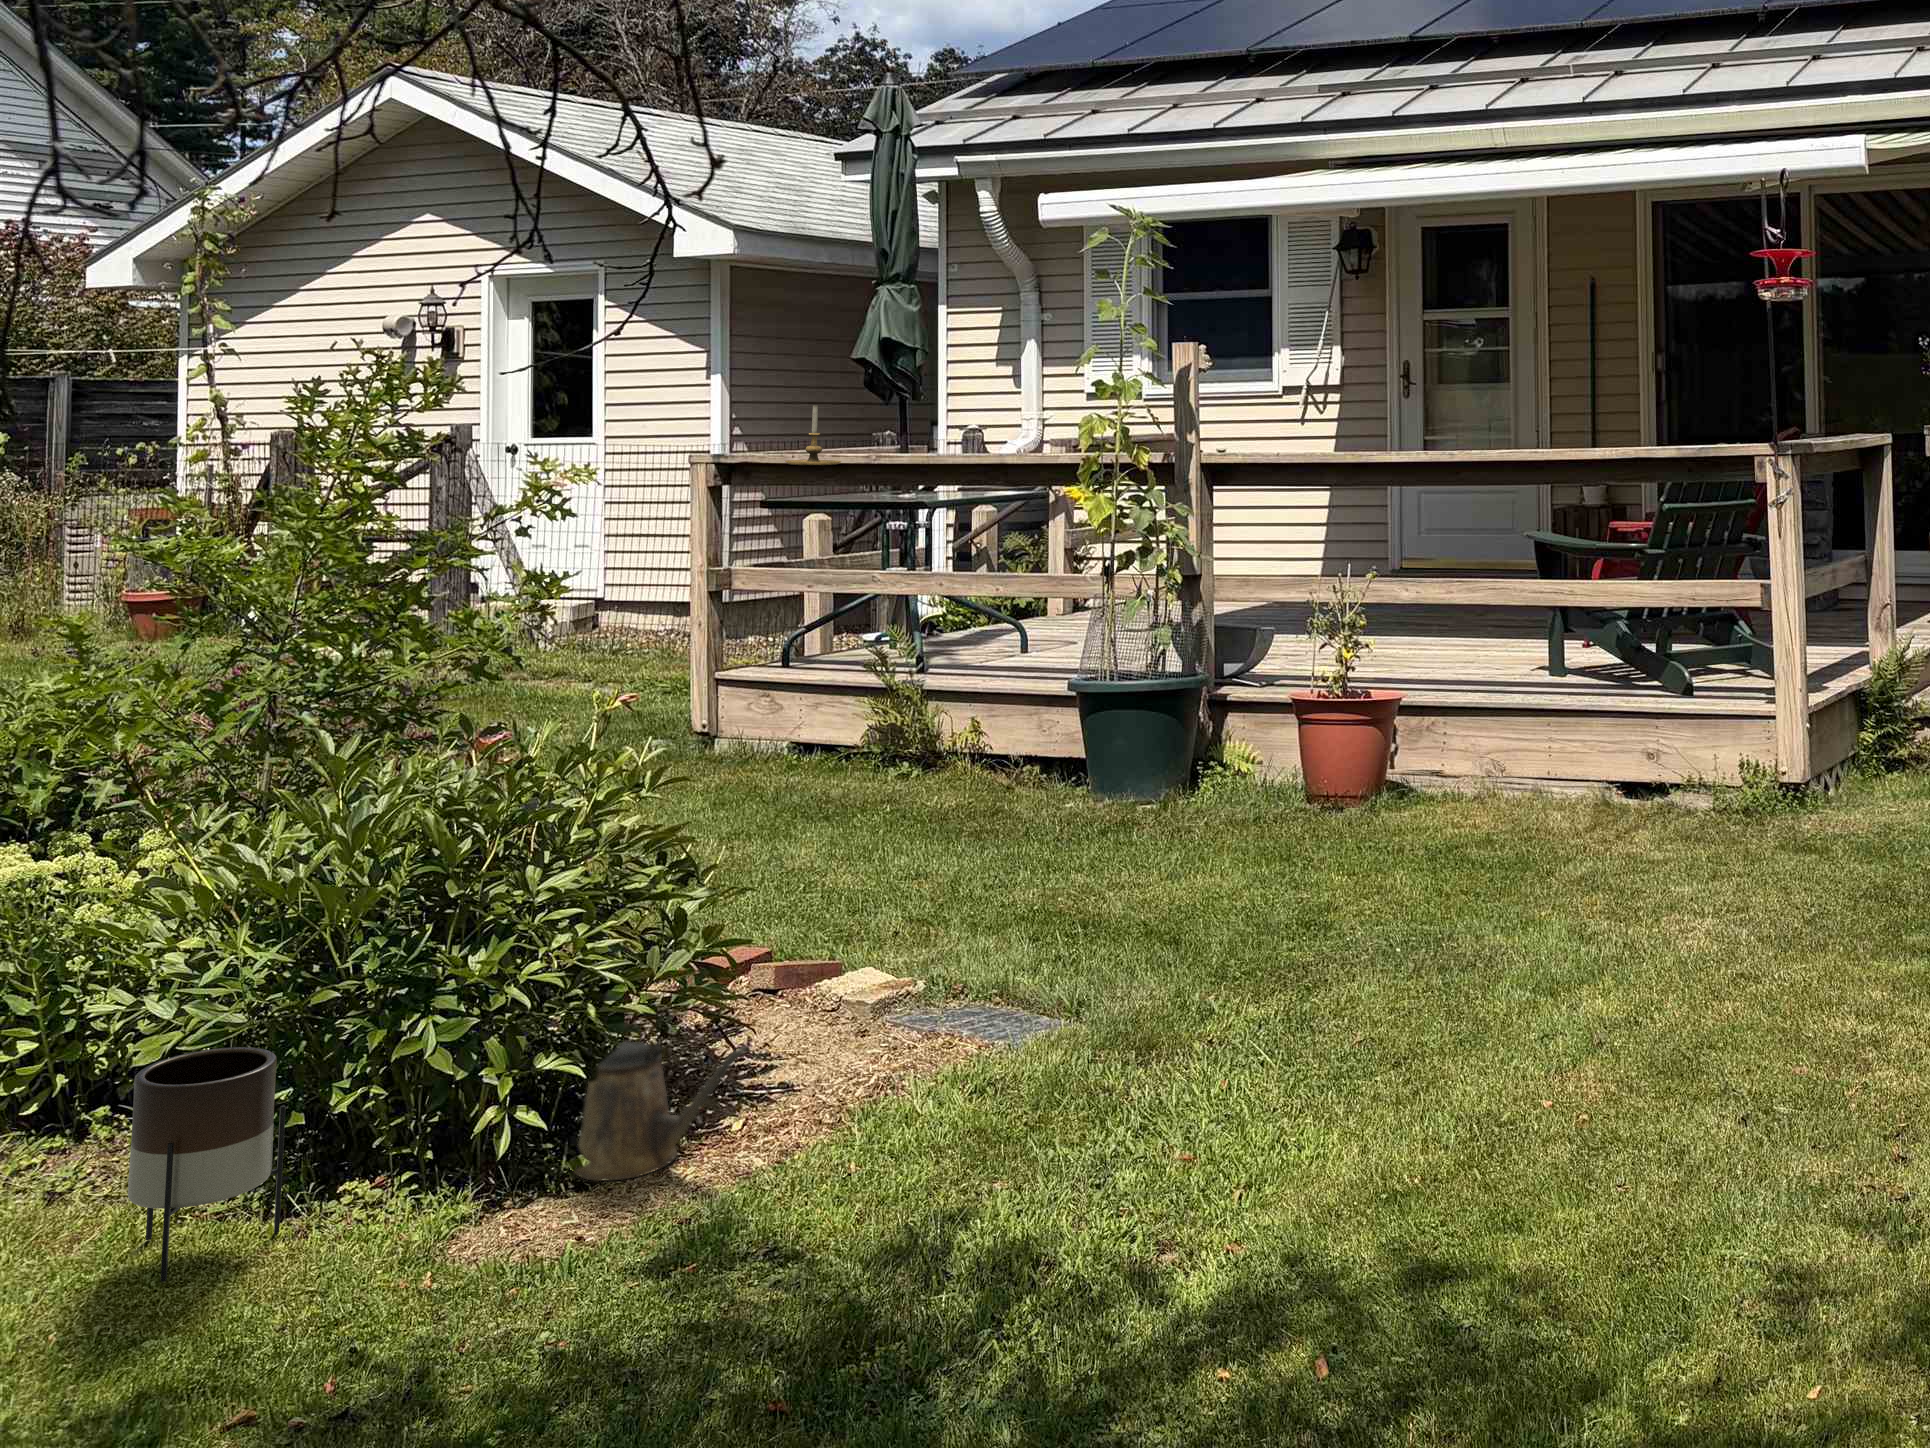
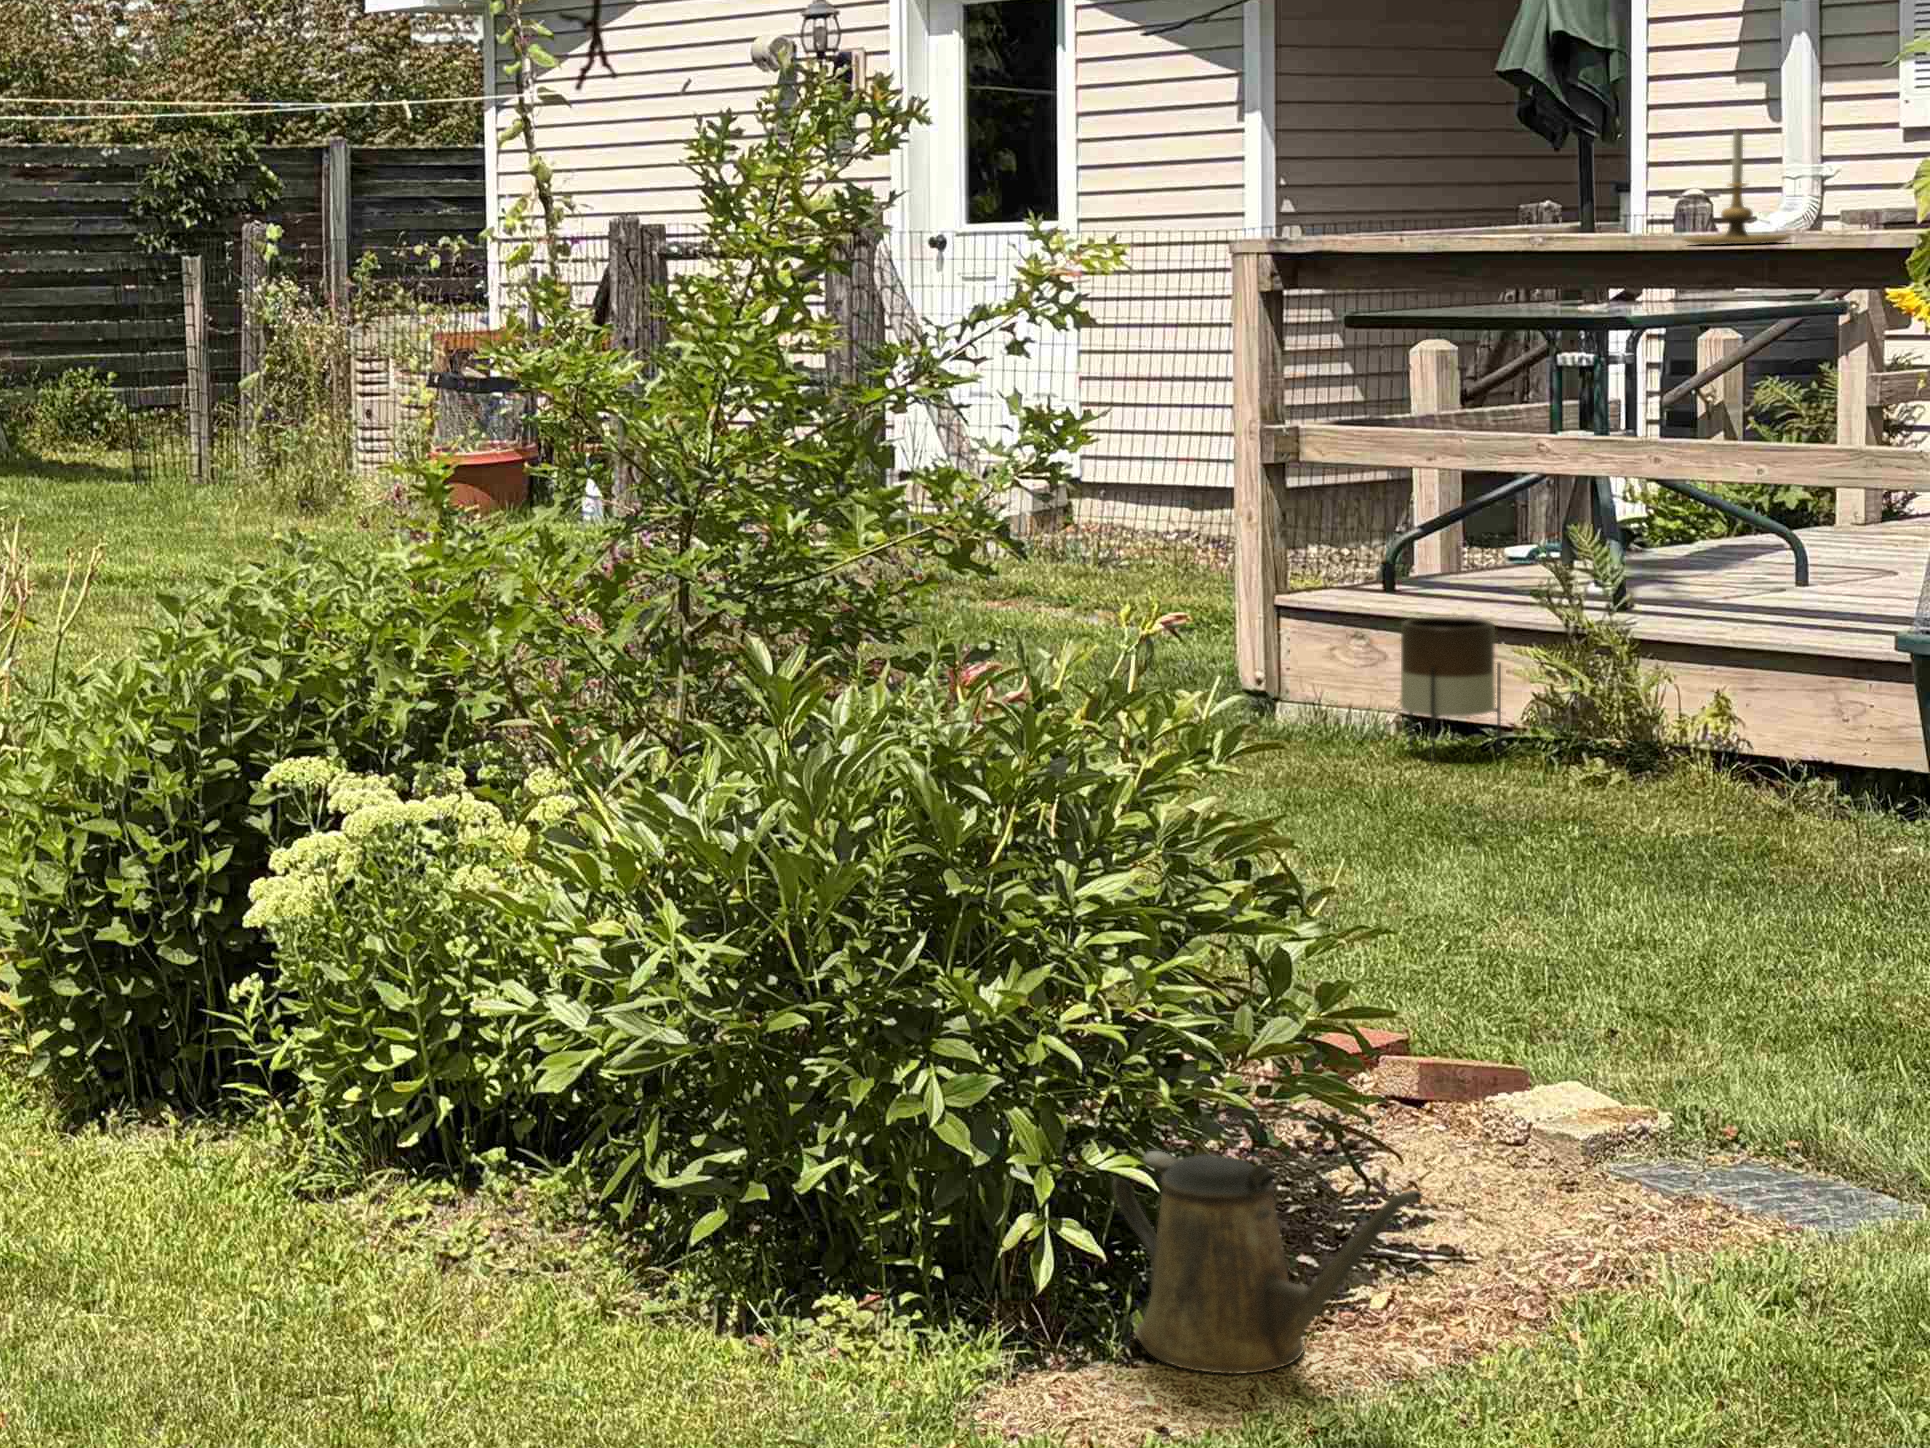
candle holder: present [785,405,841,466] -> present [1684,129,1790,245]
planter: present [128,1047,286,1282] -> present [1401,617,1501,764]

